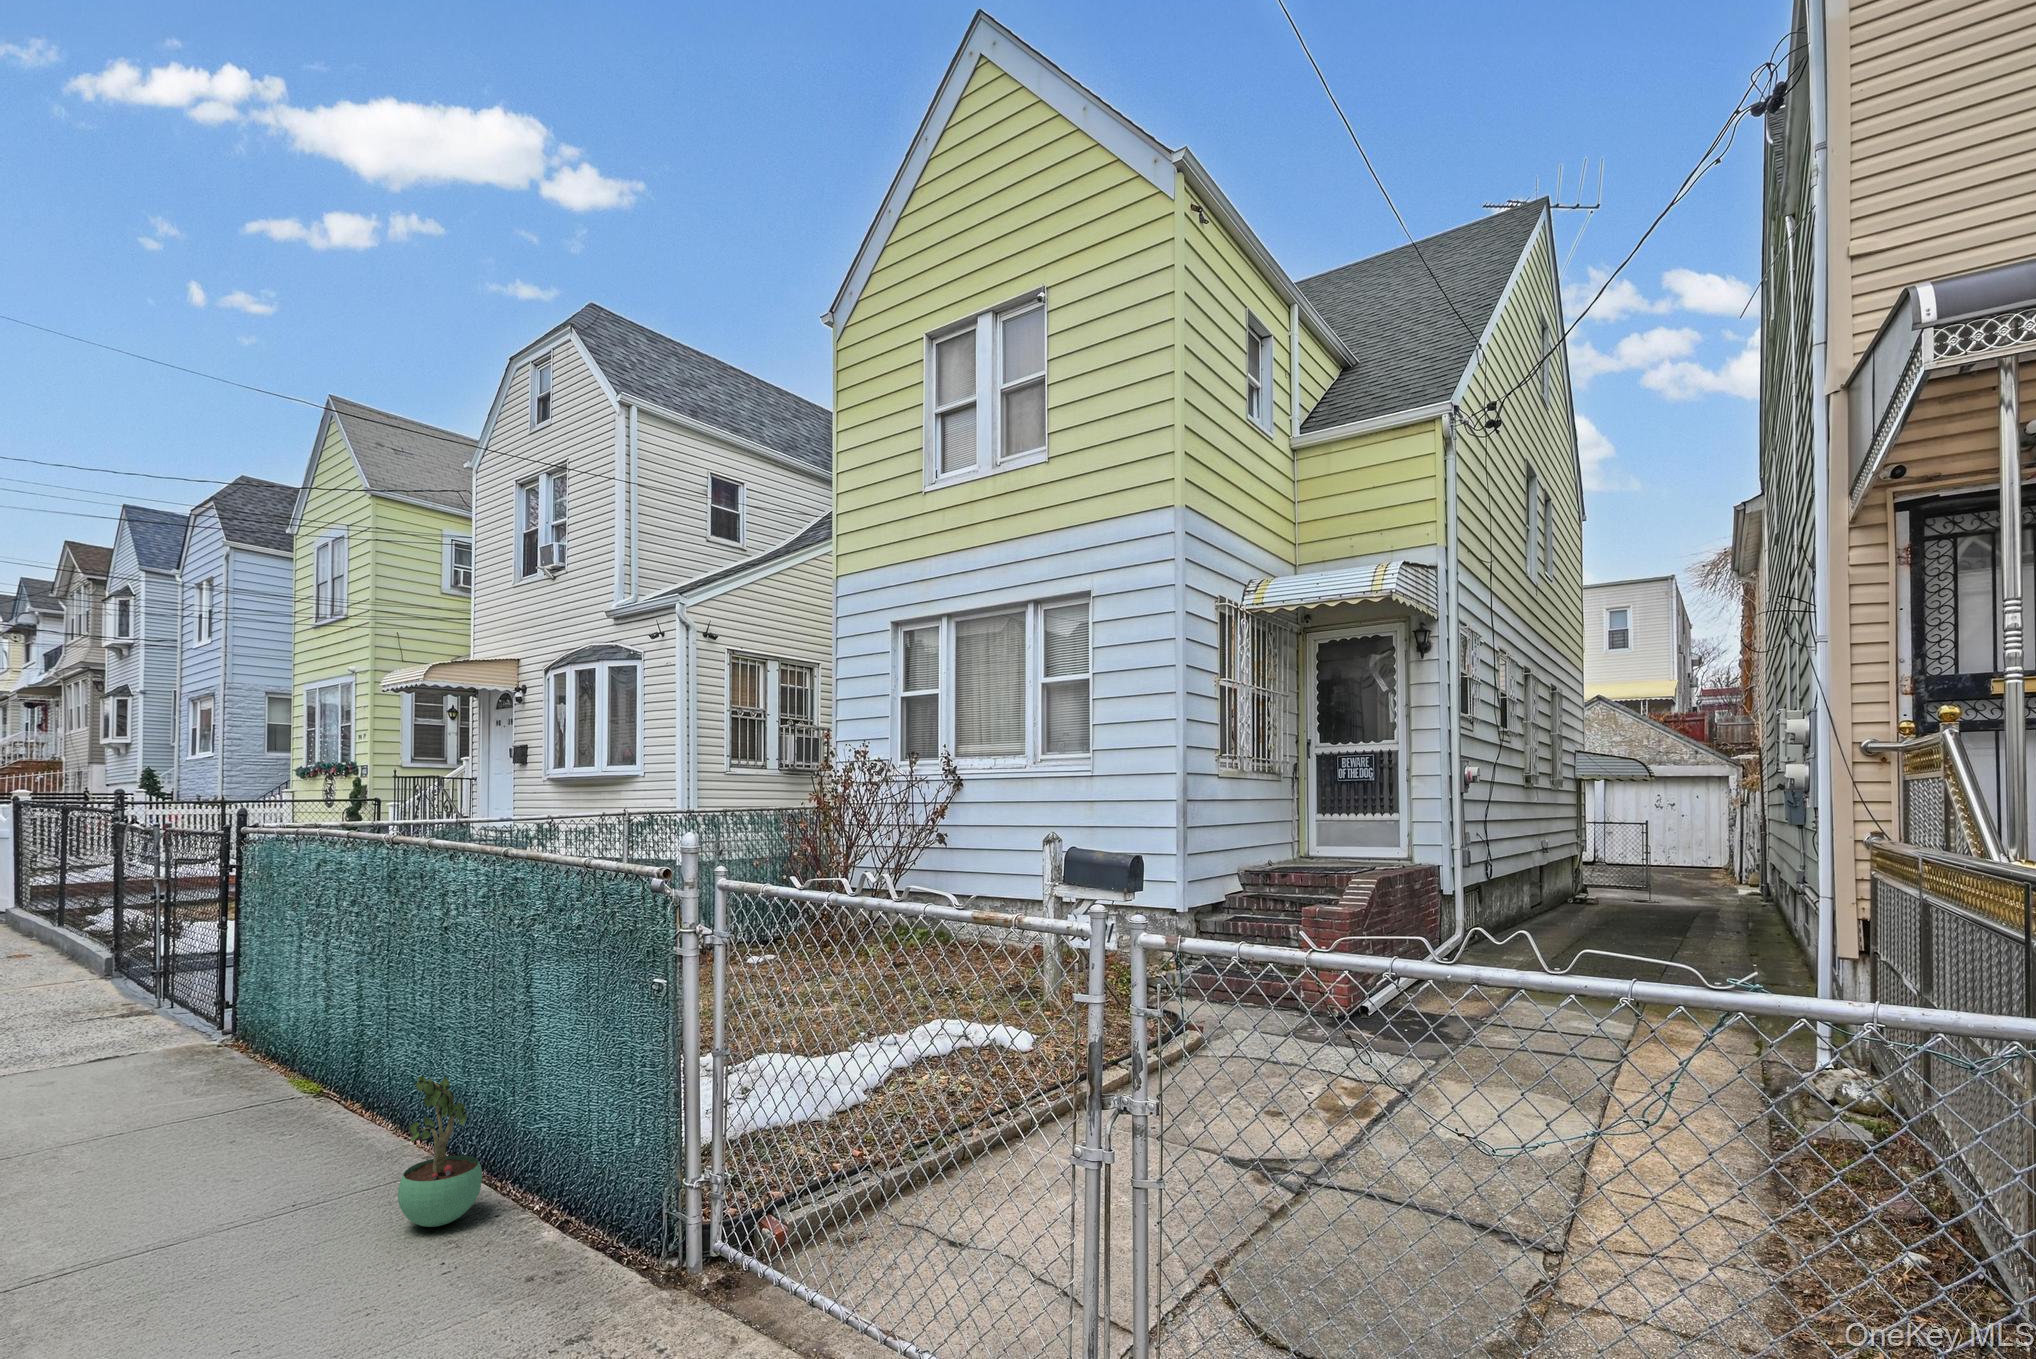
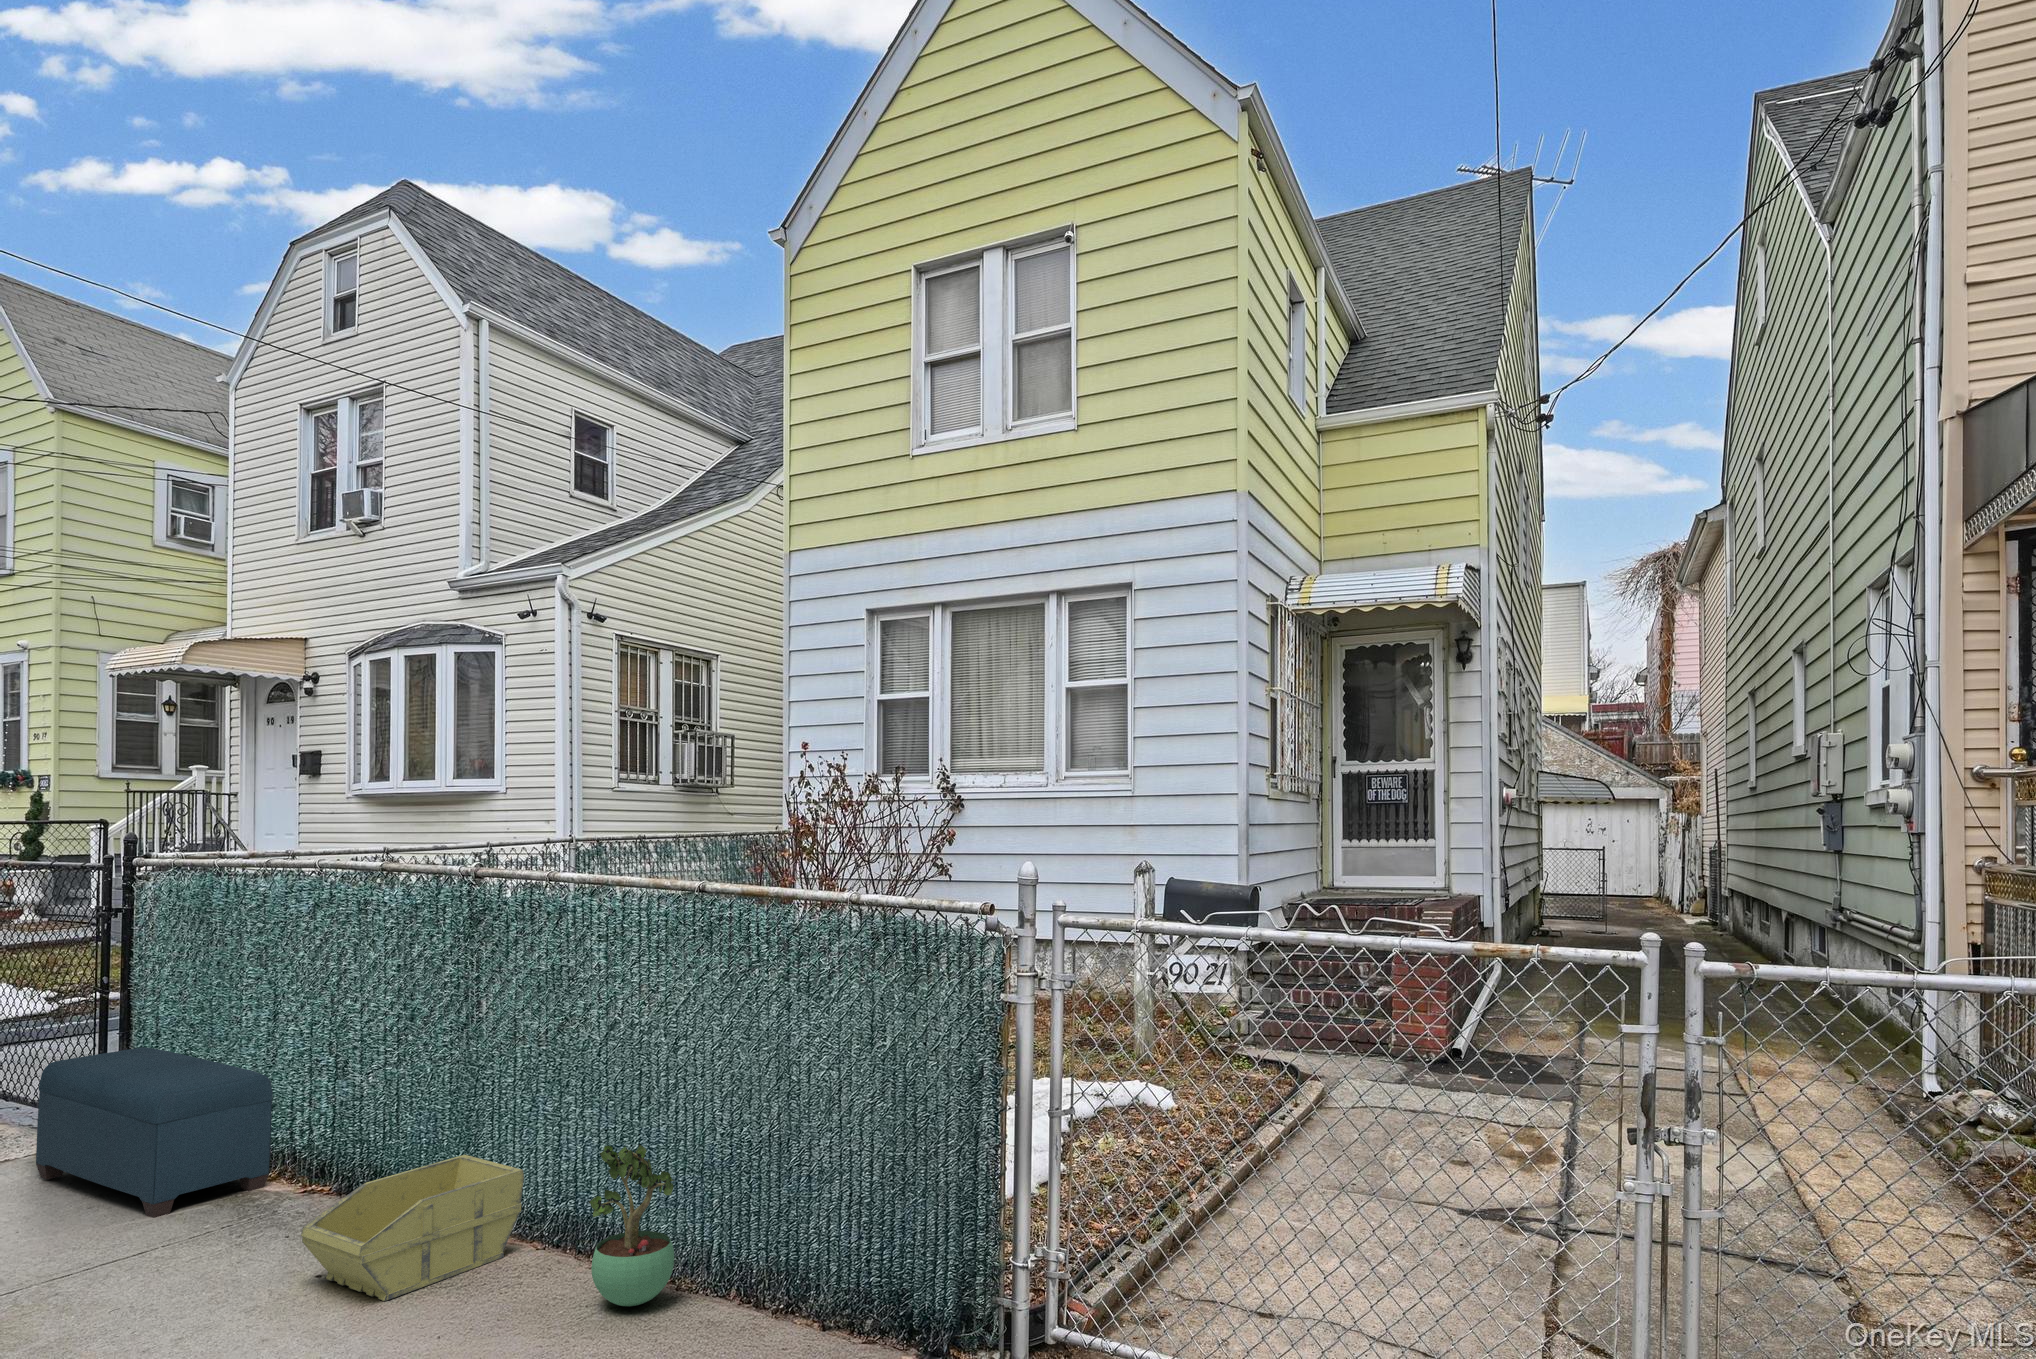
bench: none [98,973,267,1120] -> present [36,1047,273,1218]
storage bin: none [187,1076,402,1209] -> present [301,1155,524,1301]

